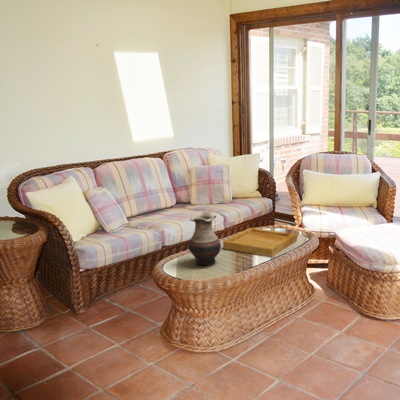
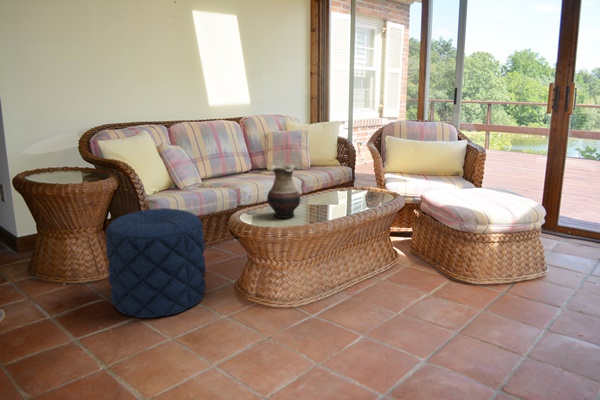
tray: present [223,228,297,257] -> none [302,189,376,213]
pouf: none [39,260,133,369] -> present [106,208,206,318]

